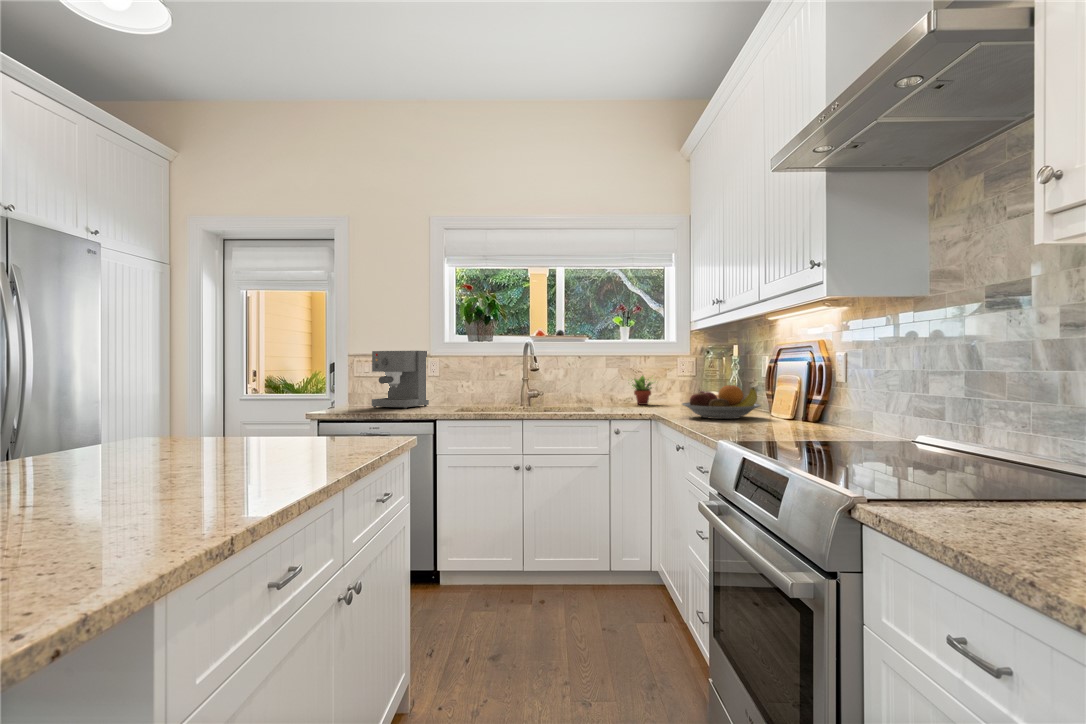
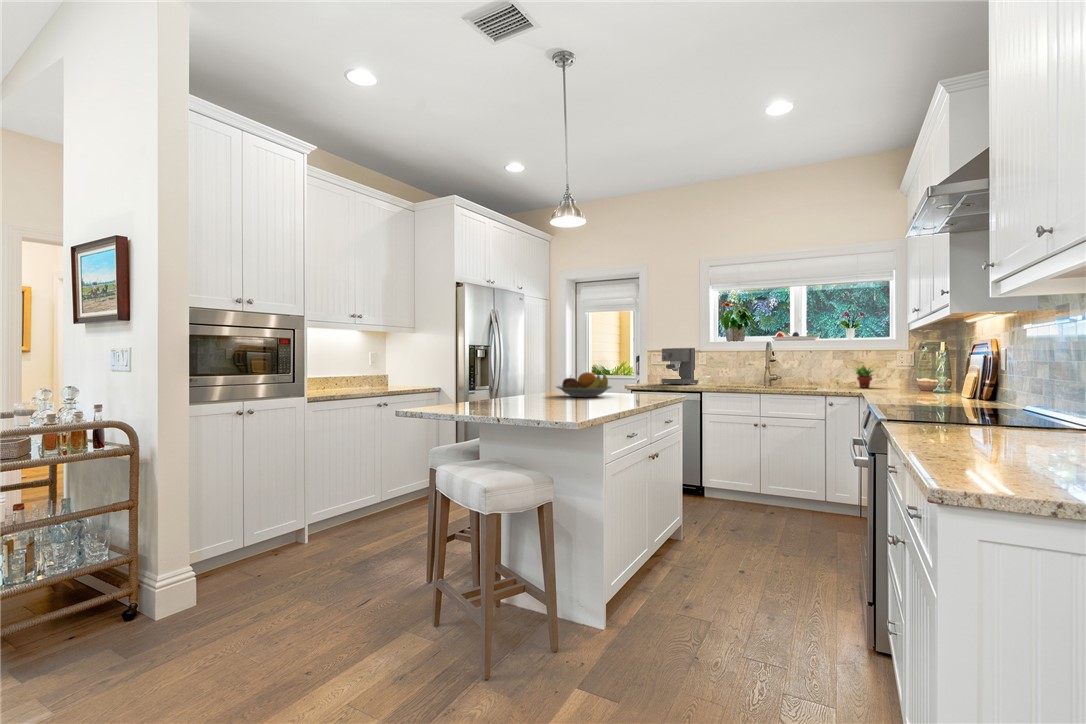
fruit bowl: present [682,385,761,419] -> present [556,372,612,397]

